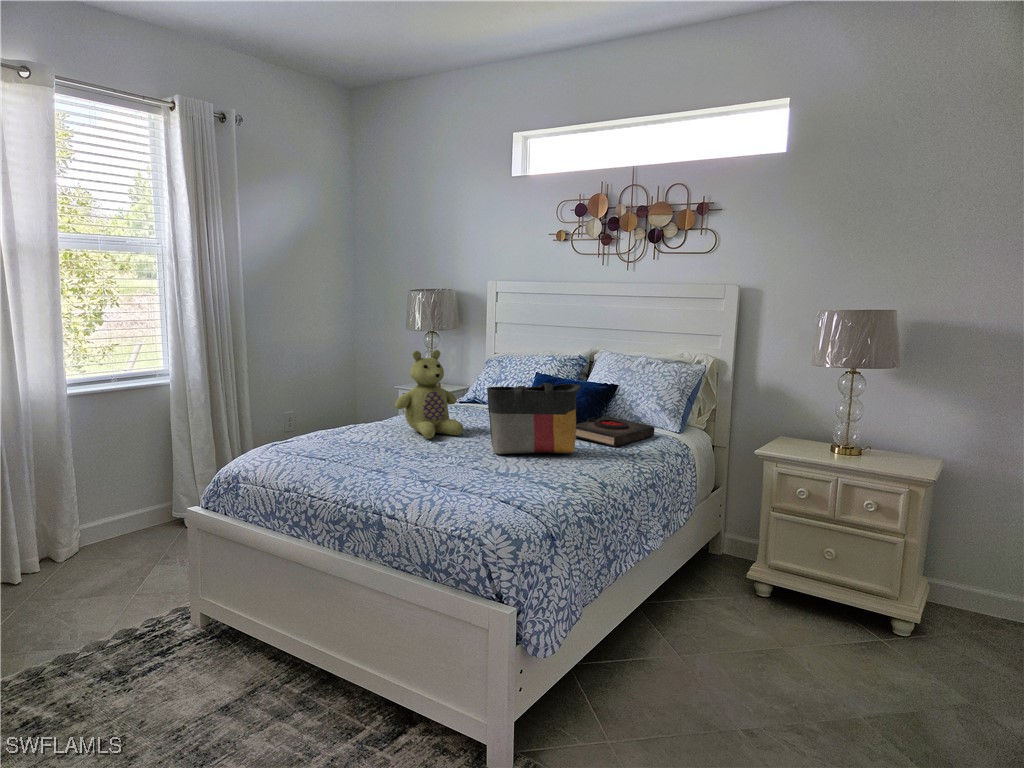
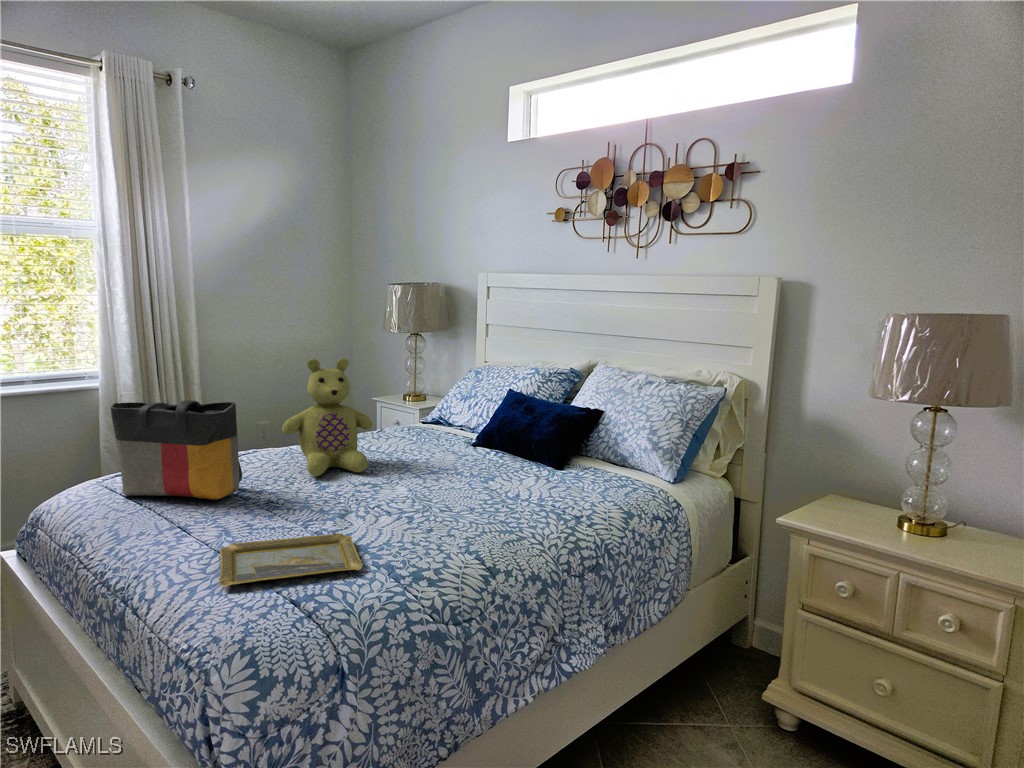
tote bag: present [487,383,581,454] -> present [110,400,242,500]
book: present [576,416,654,447] -> none [507,454,631,504]
tray: none [428,467,529,496] -> present [219,534,363,587]

